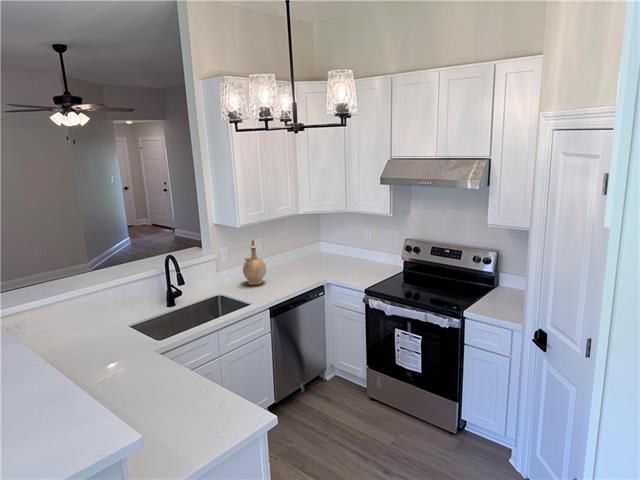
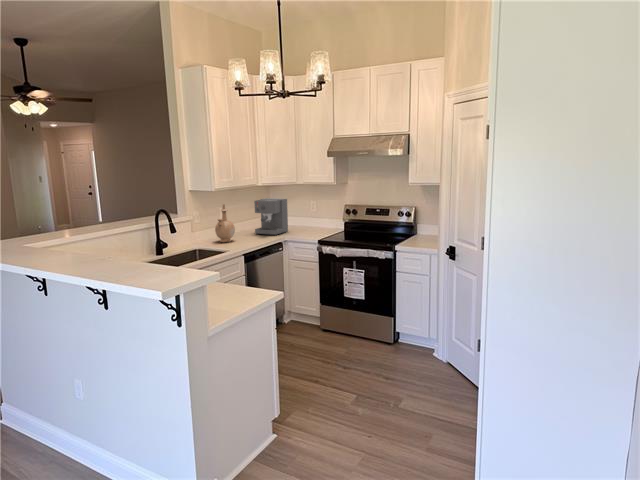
coffee maker: none [293,227,334,275] -> present [254,198,288,235]

